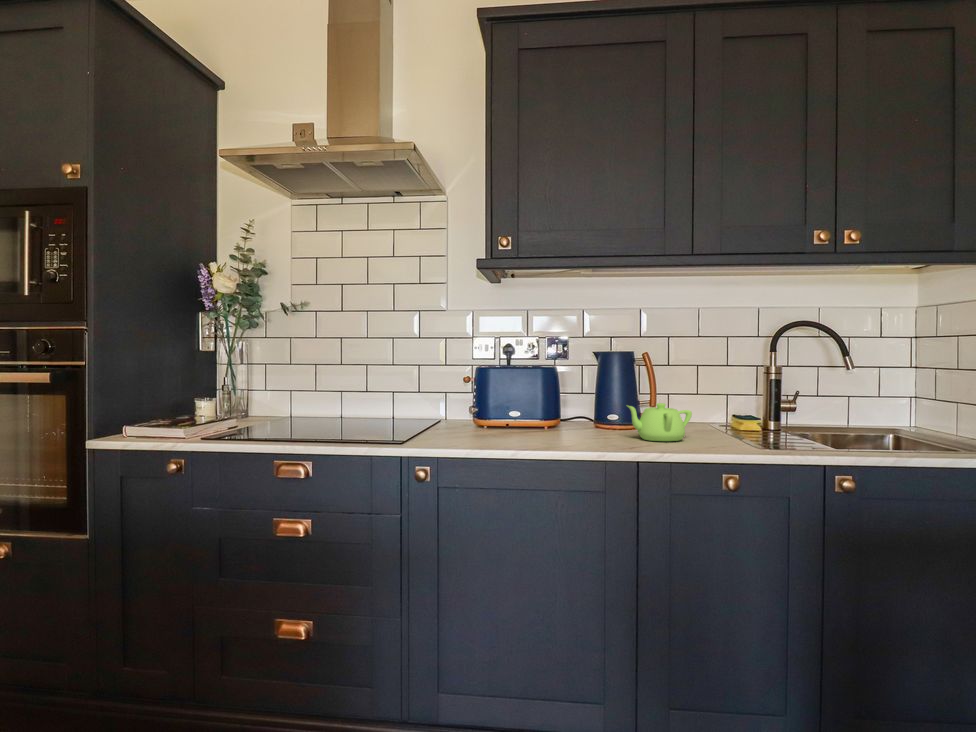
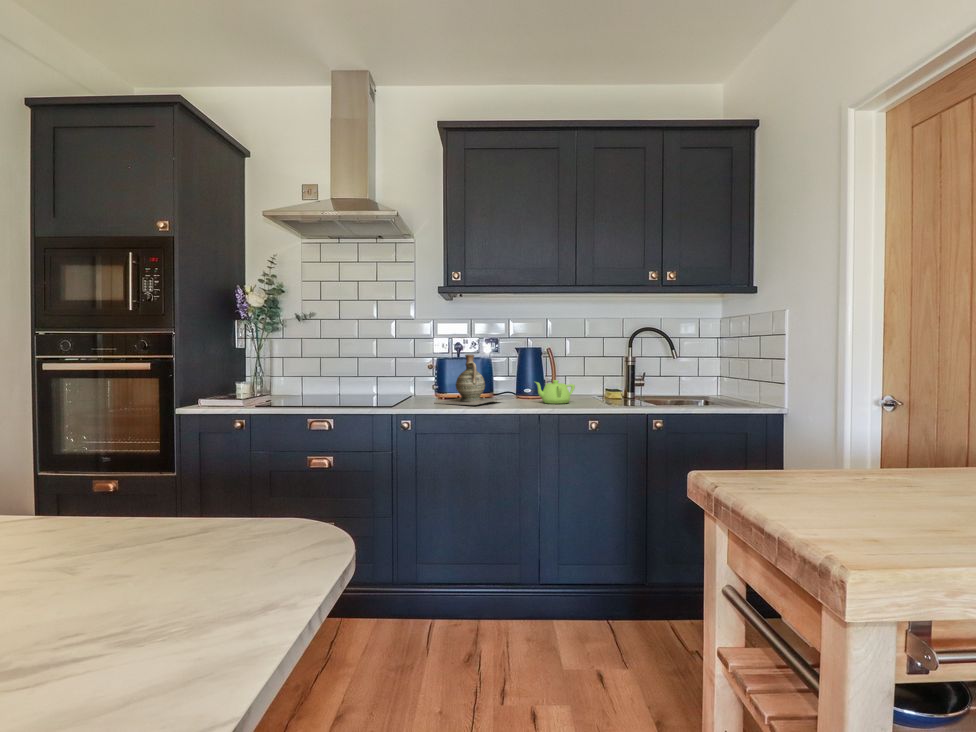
ceramic jug: none [467,362,578,443] -> present [437,354,501,405]

